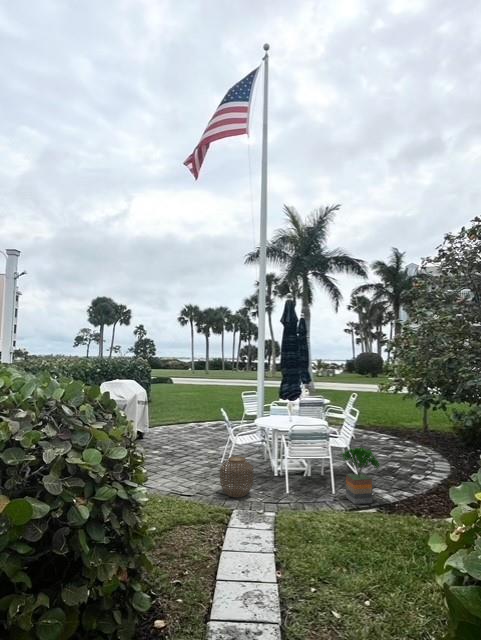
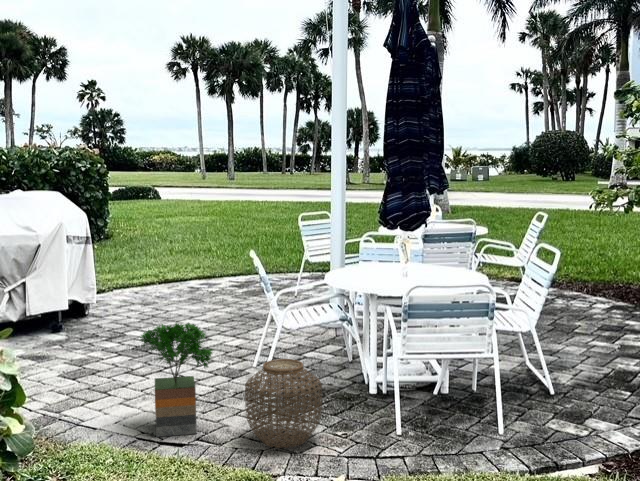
potted tree: present [342,448,380,504] -> present [140,323,212,437]

